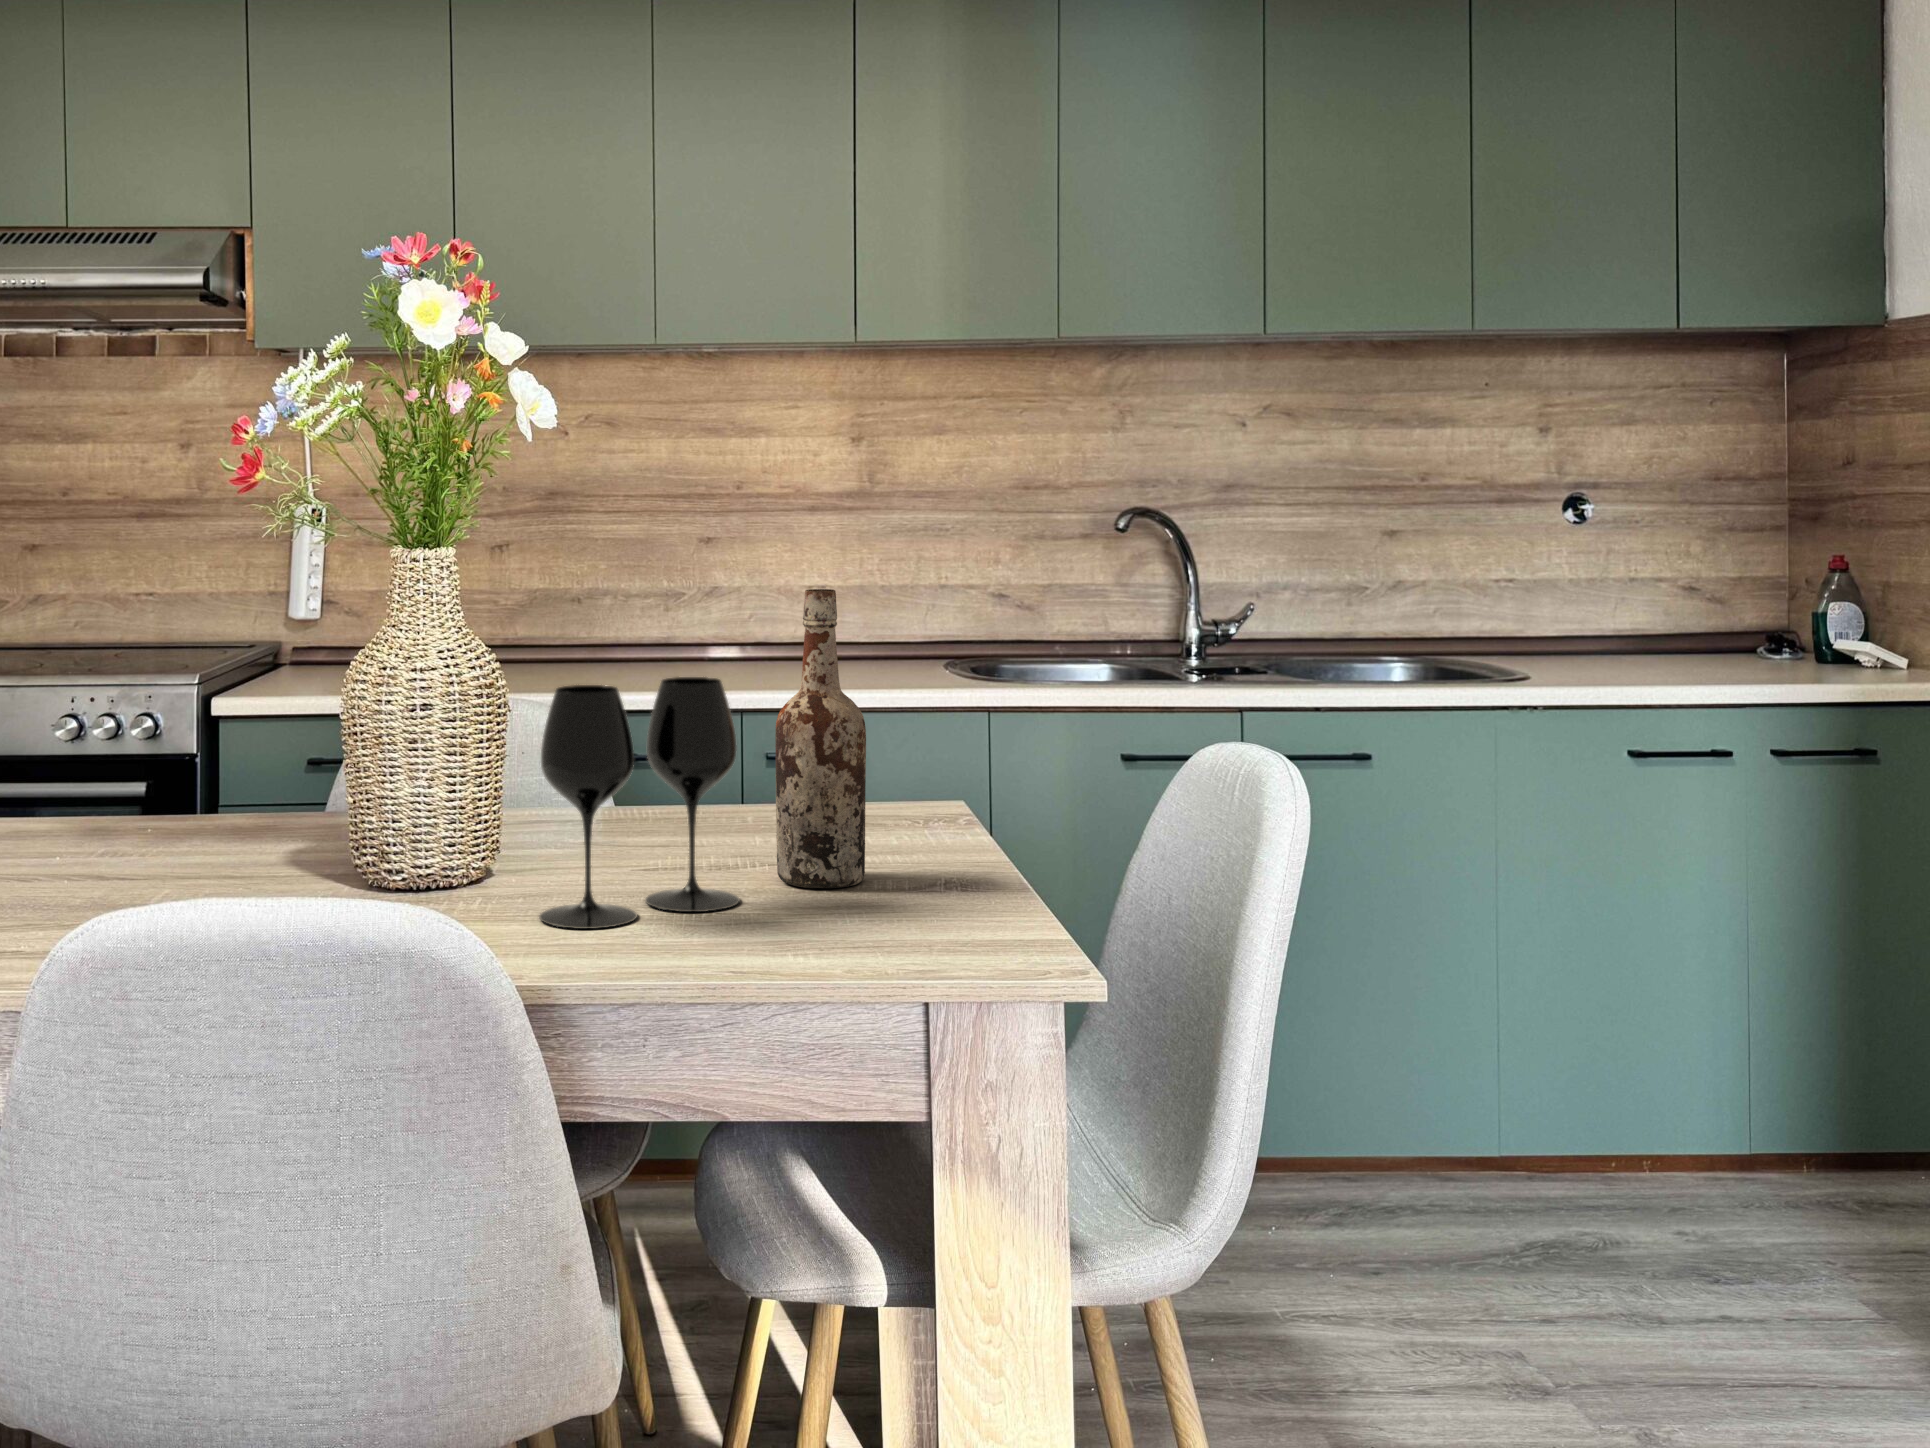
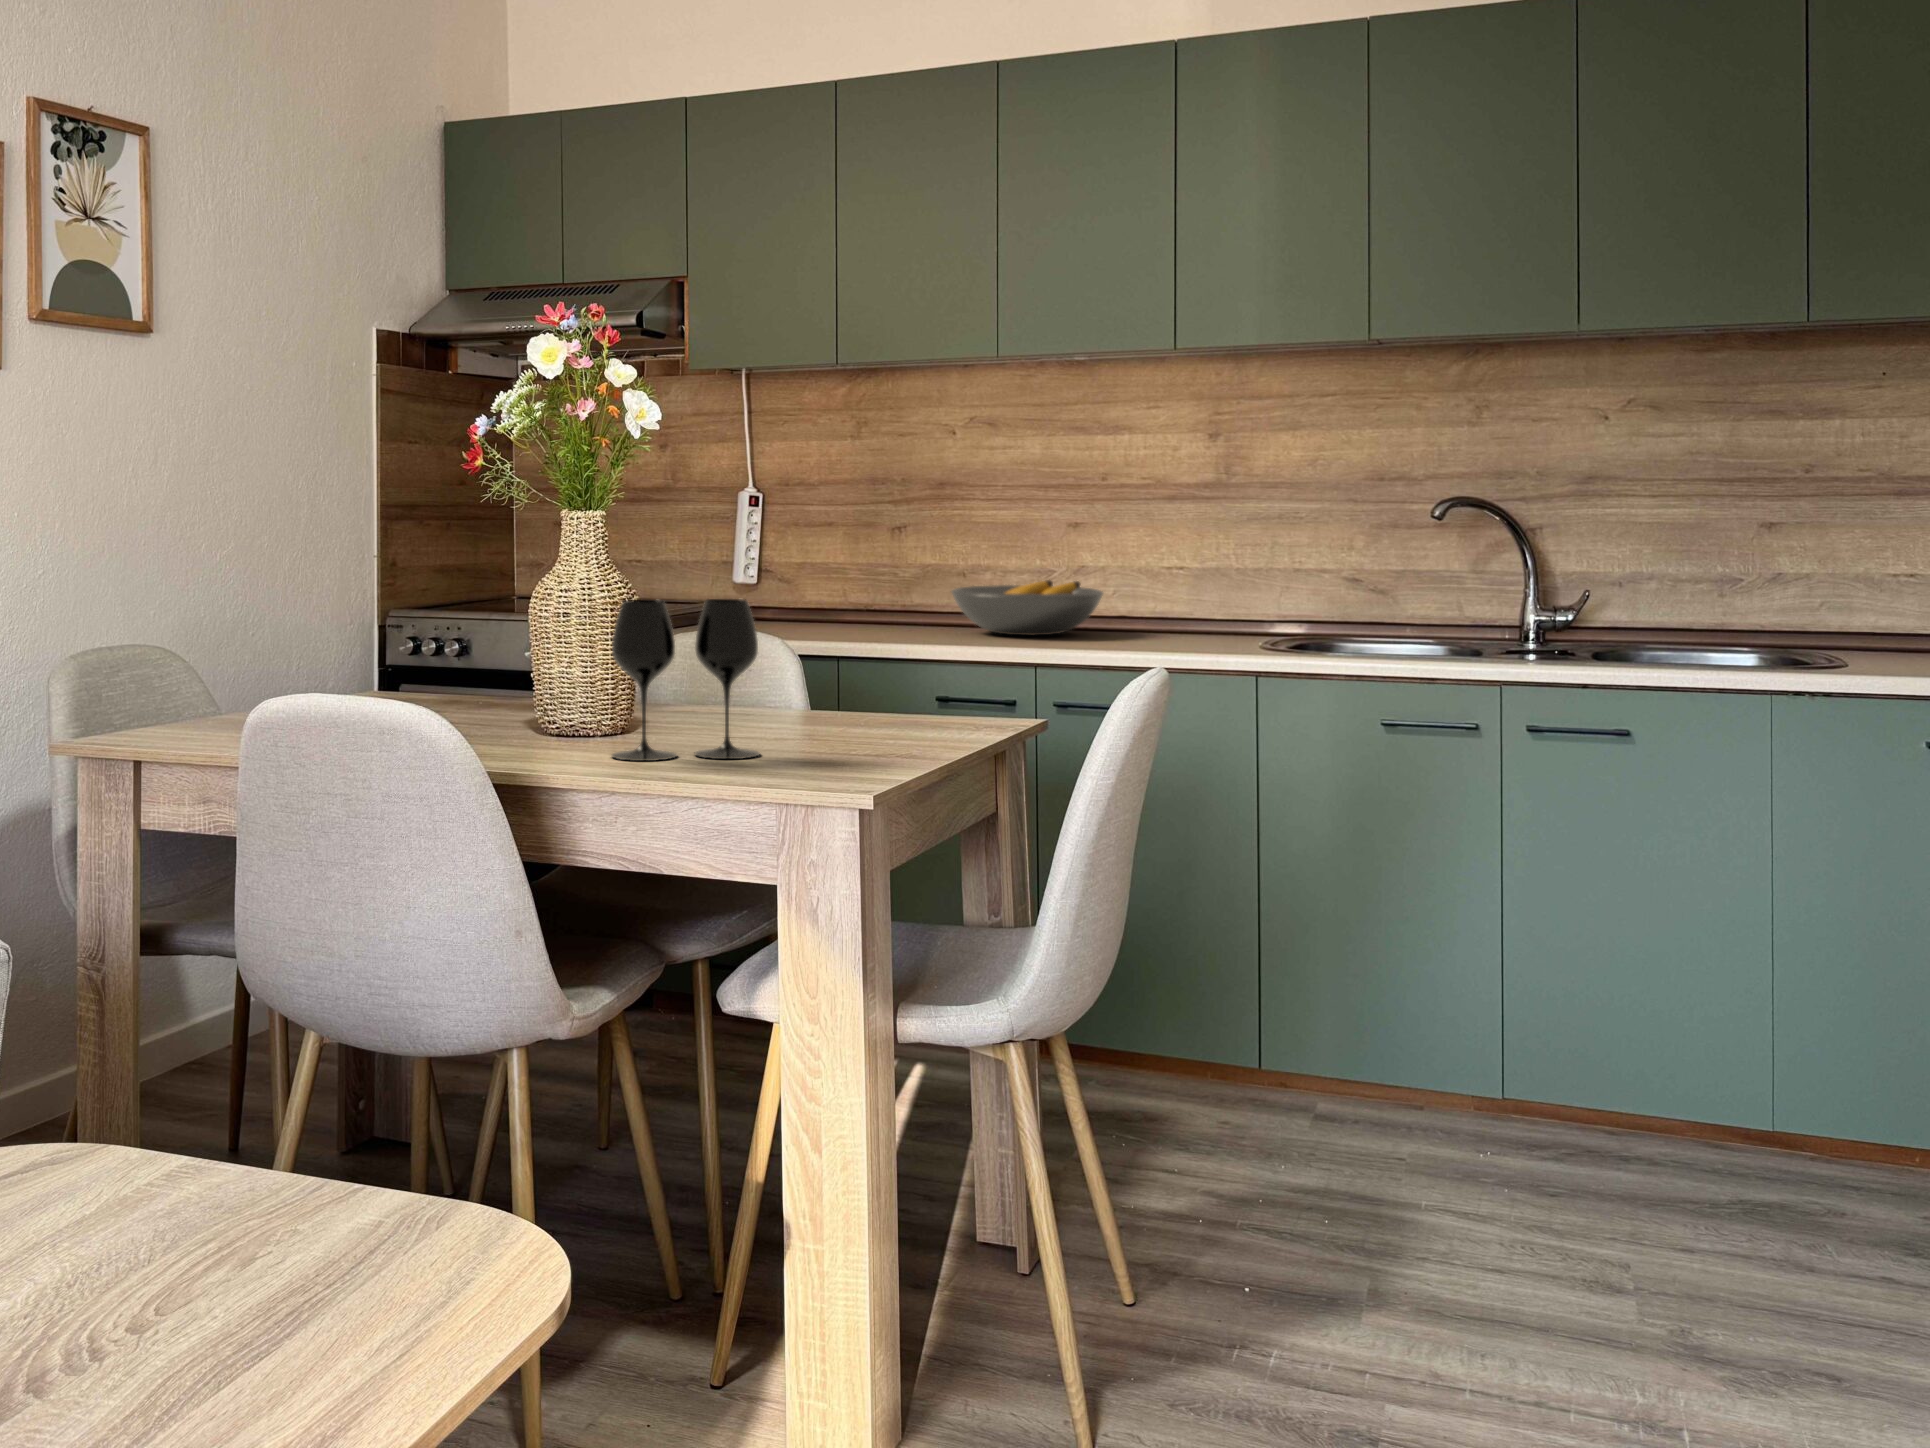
wine bottle: present [775,589,866,888] -> none [807,541,872,755]
fruit bowl: none [587,608,766,674] -> present [952,580,1103,635]

